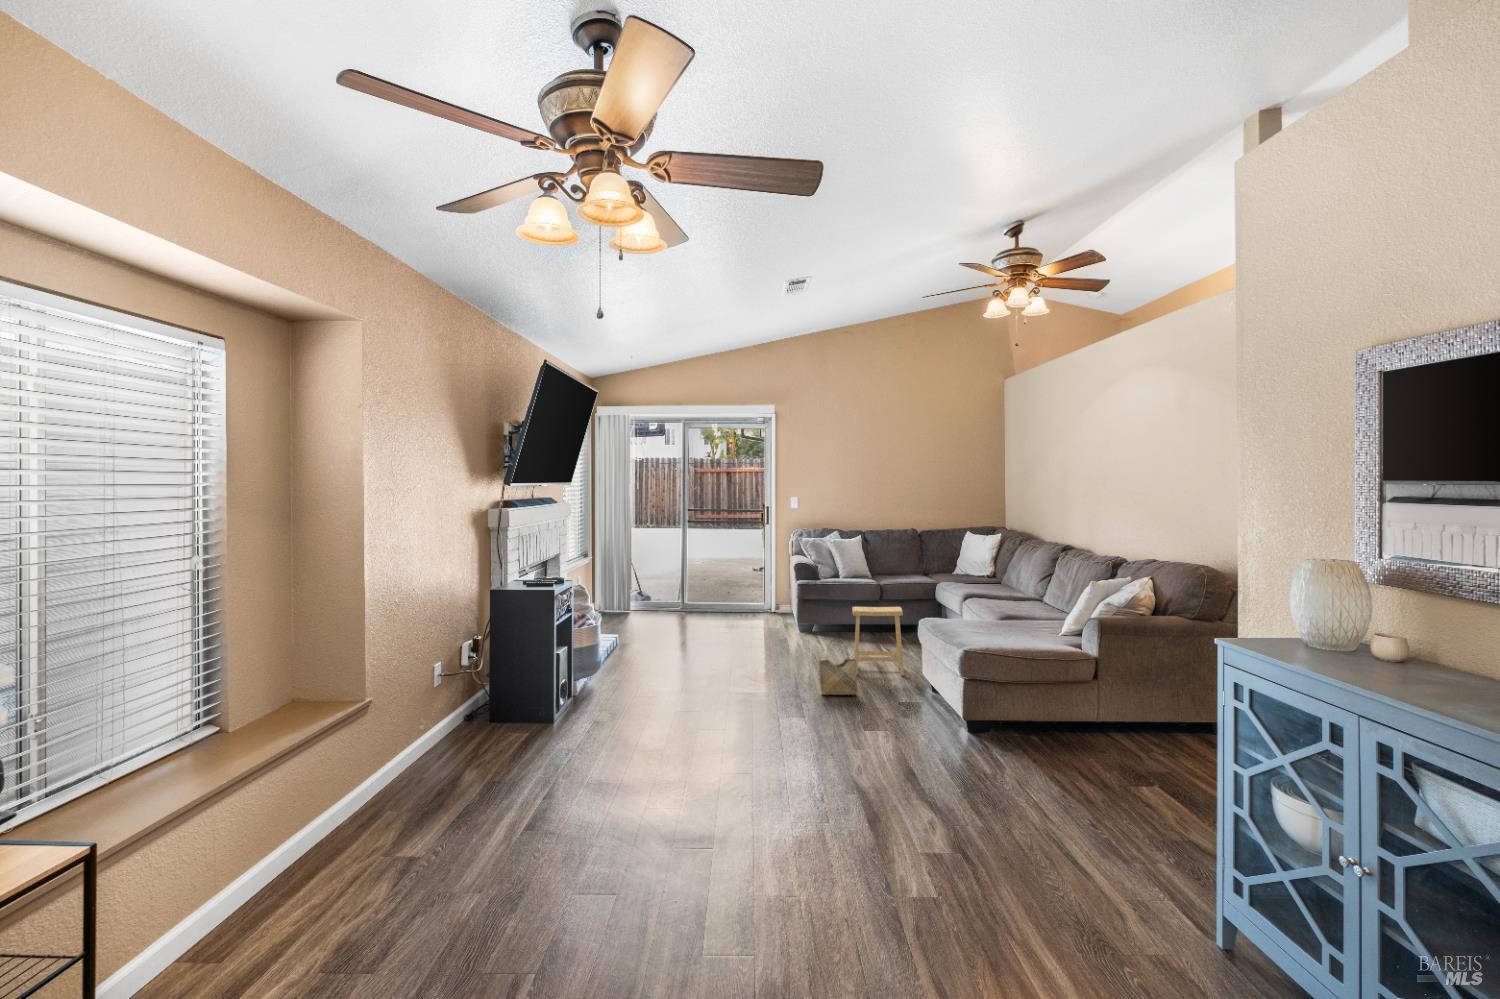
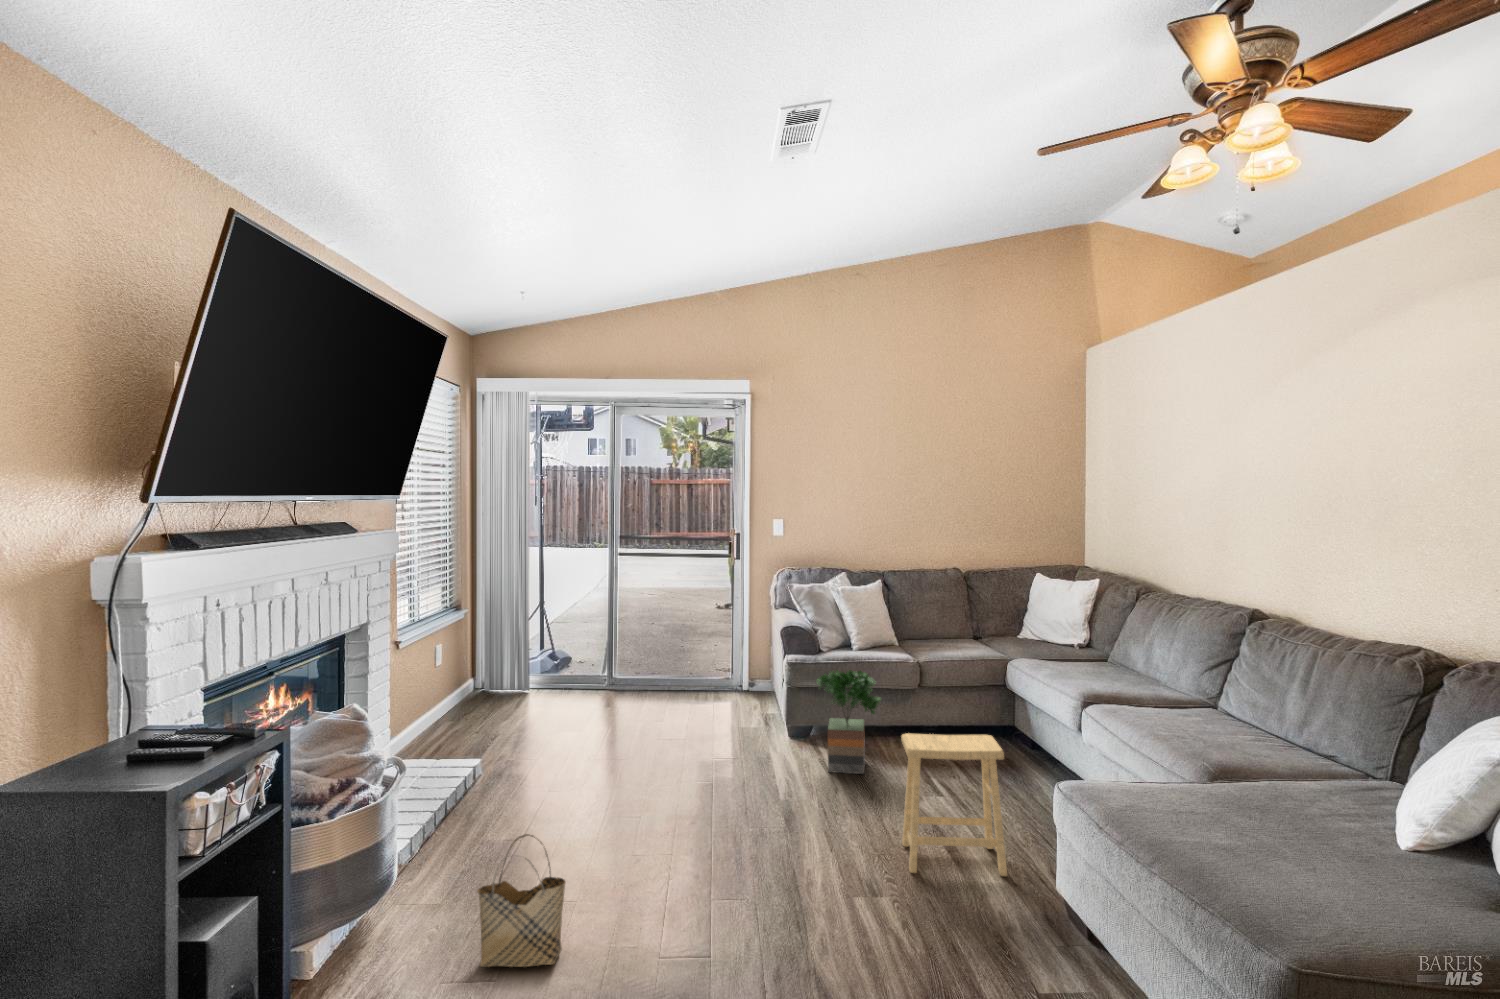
potted tree: none [812,584,852,645] -> present [817,670,880,774]
woven basket: present [819,640,857,695] -> present [477,834,566,967]

